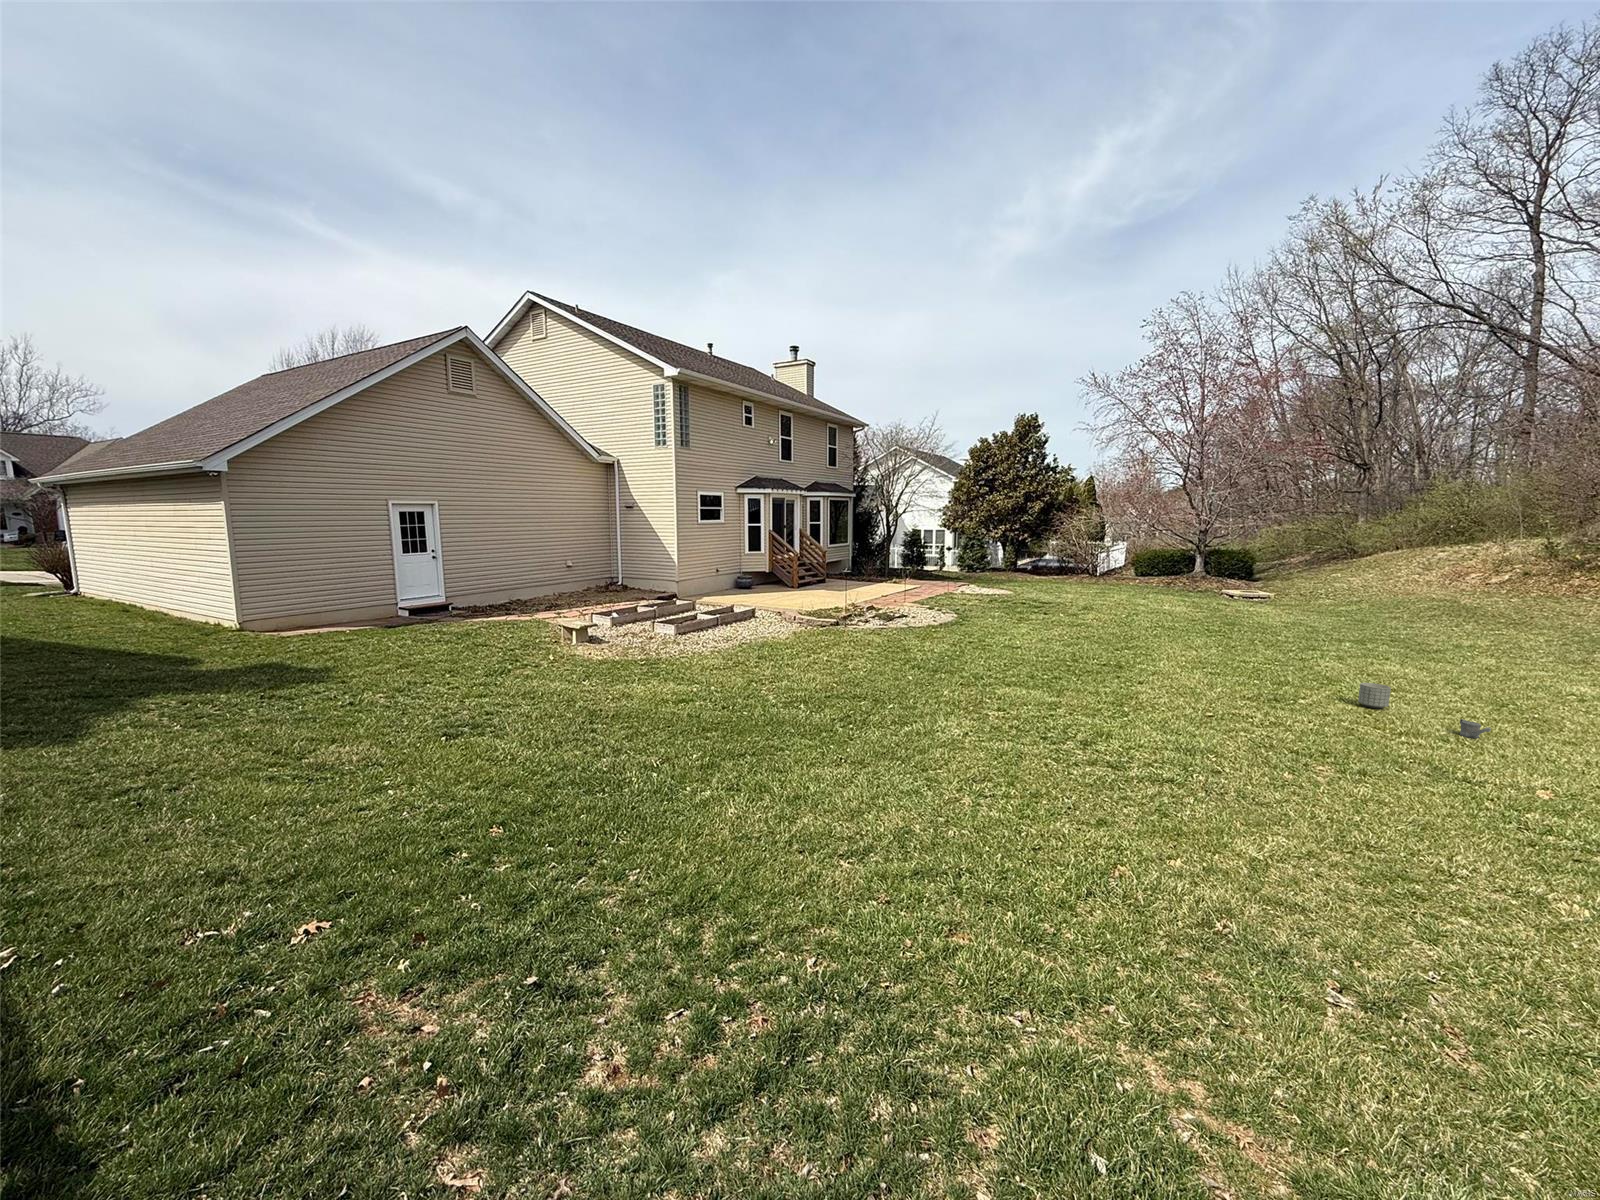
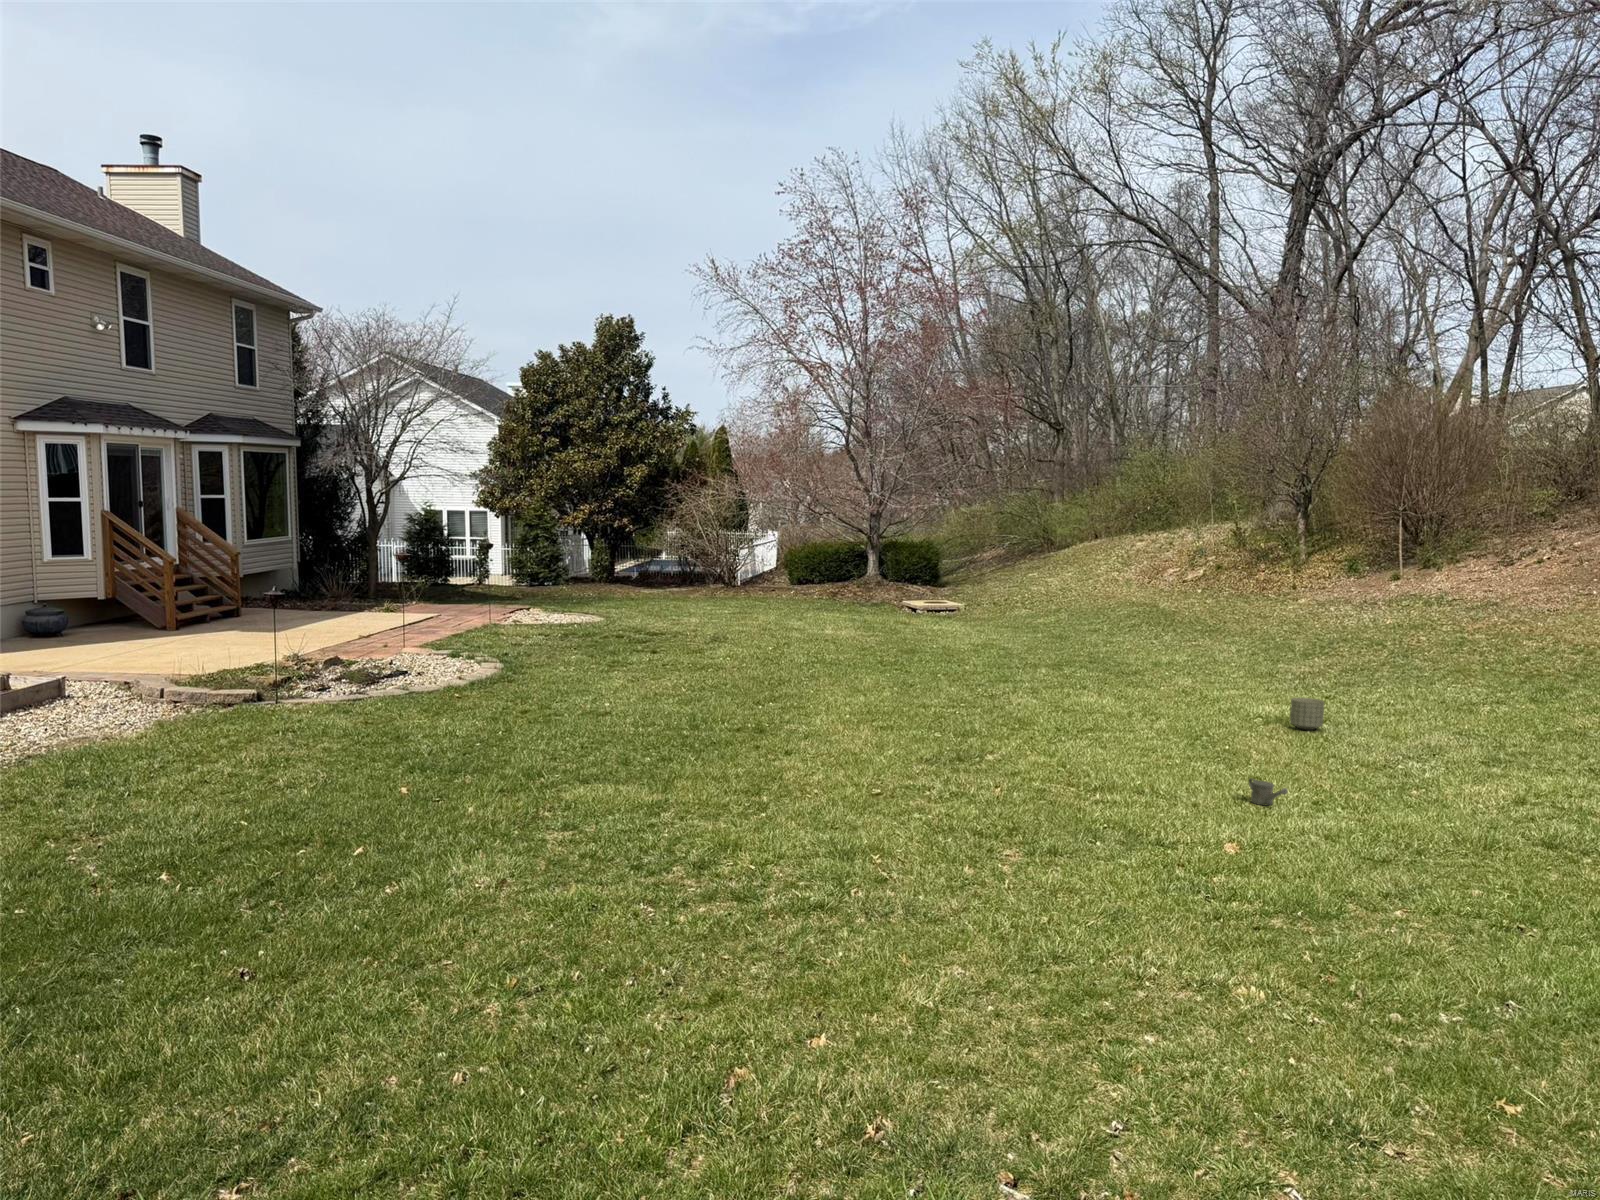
planter: present [1358,683,1391,709] -> present [1290,698,1324,730]

